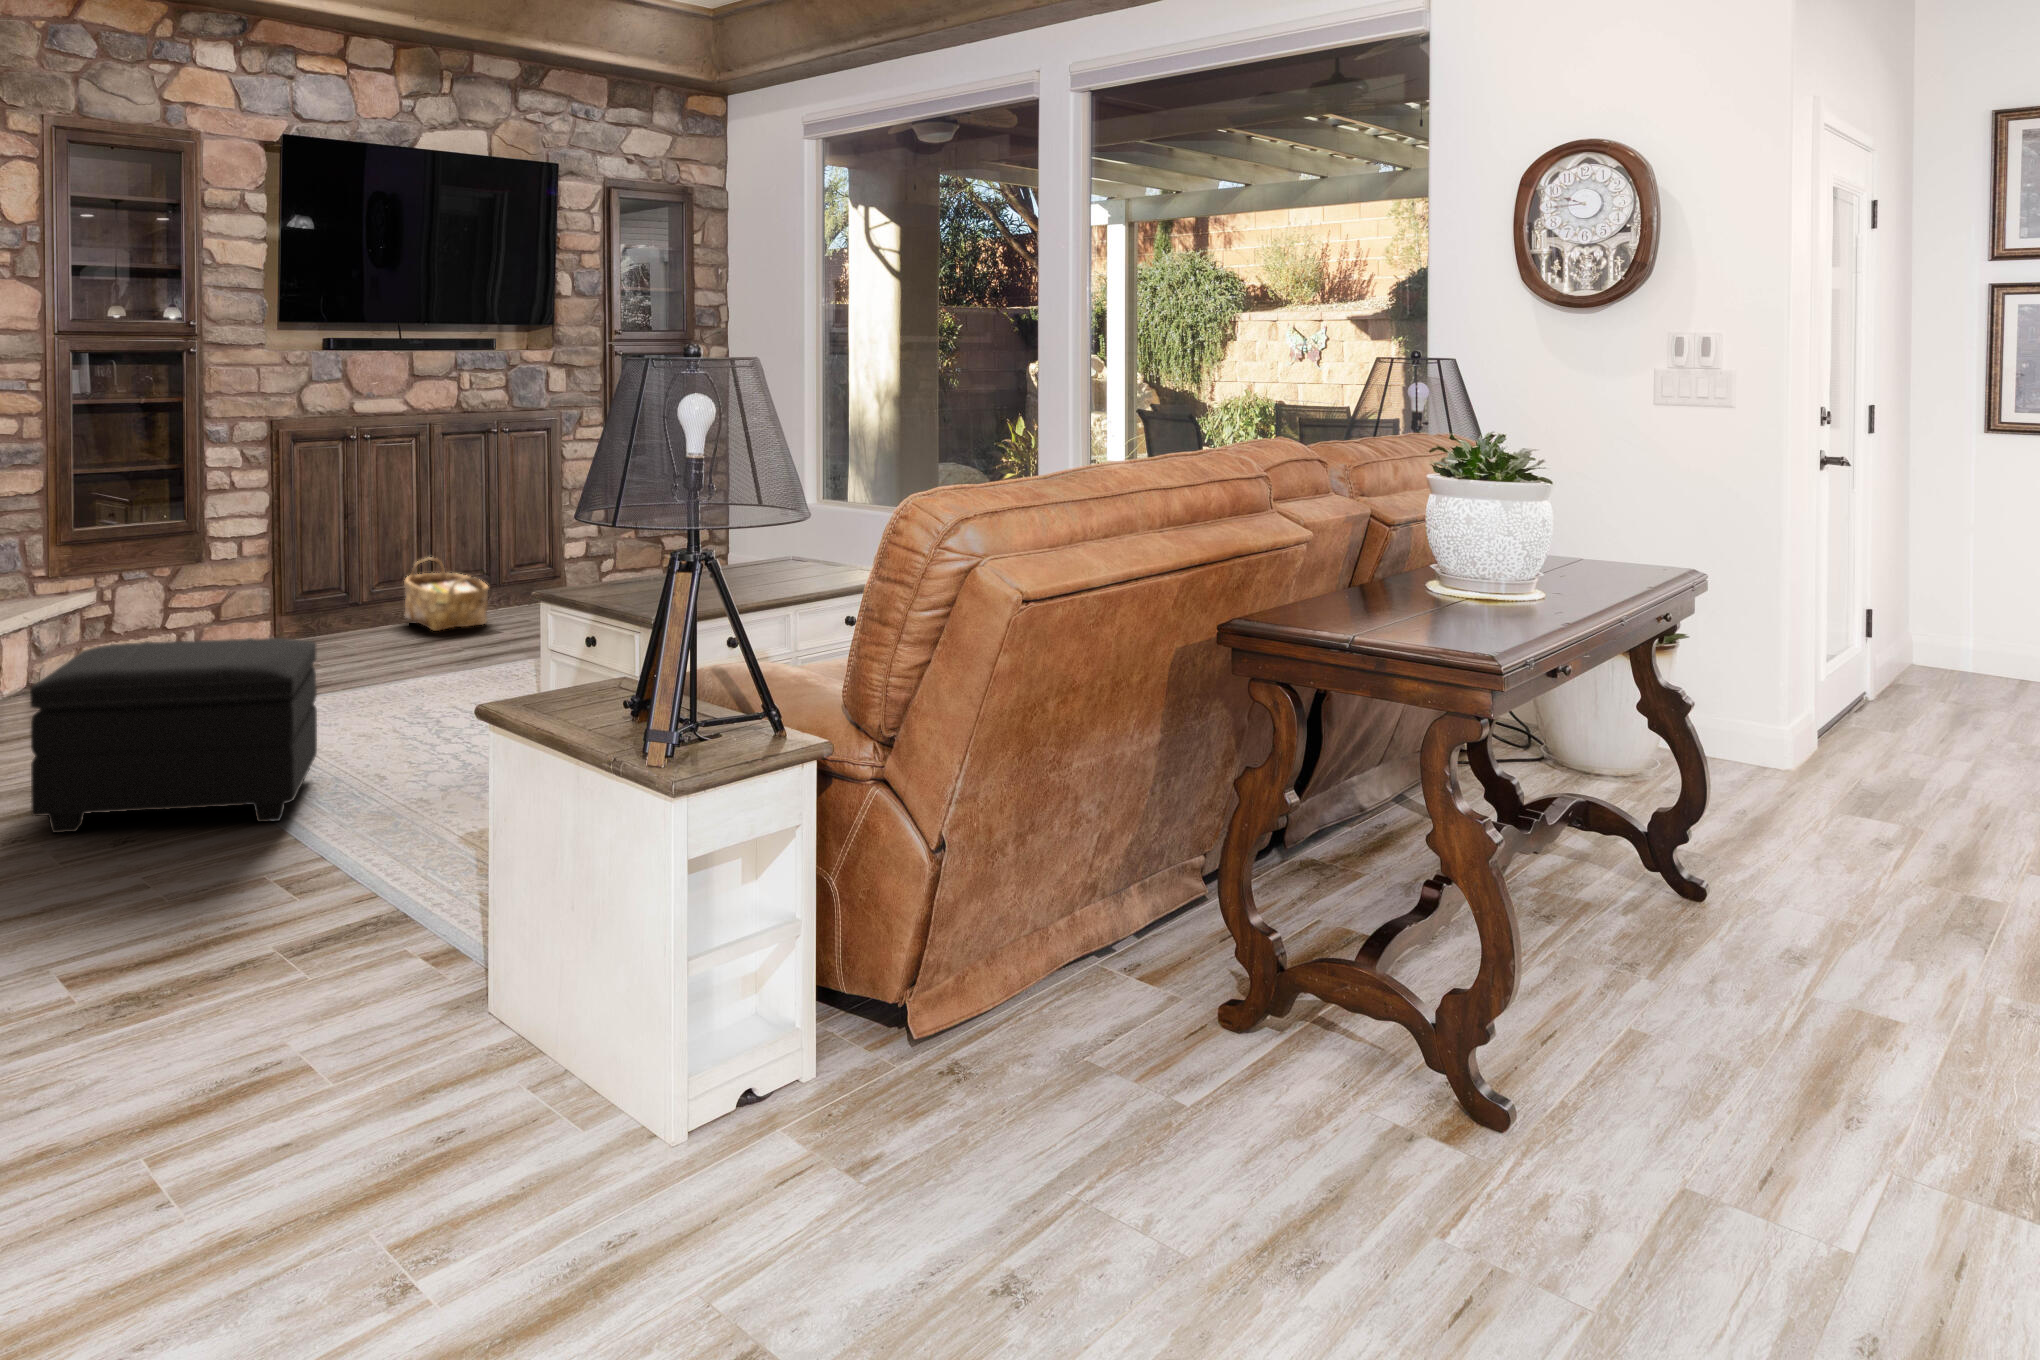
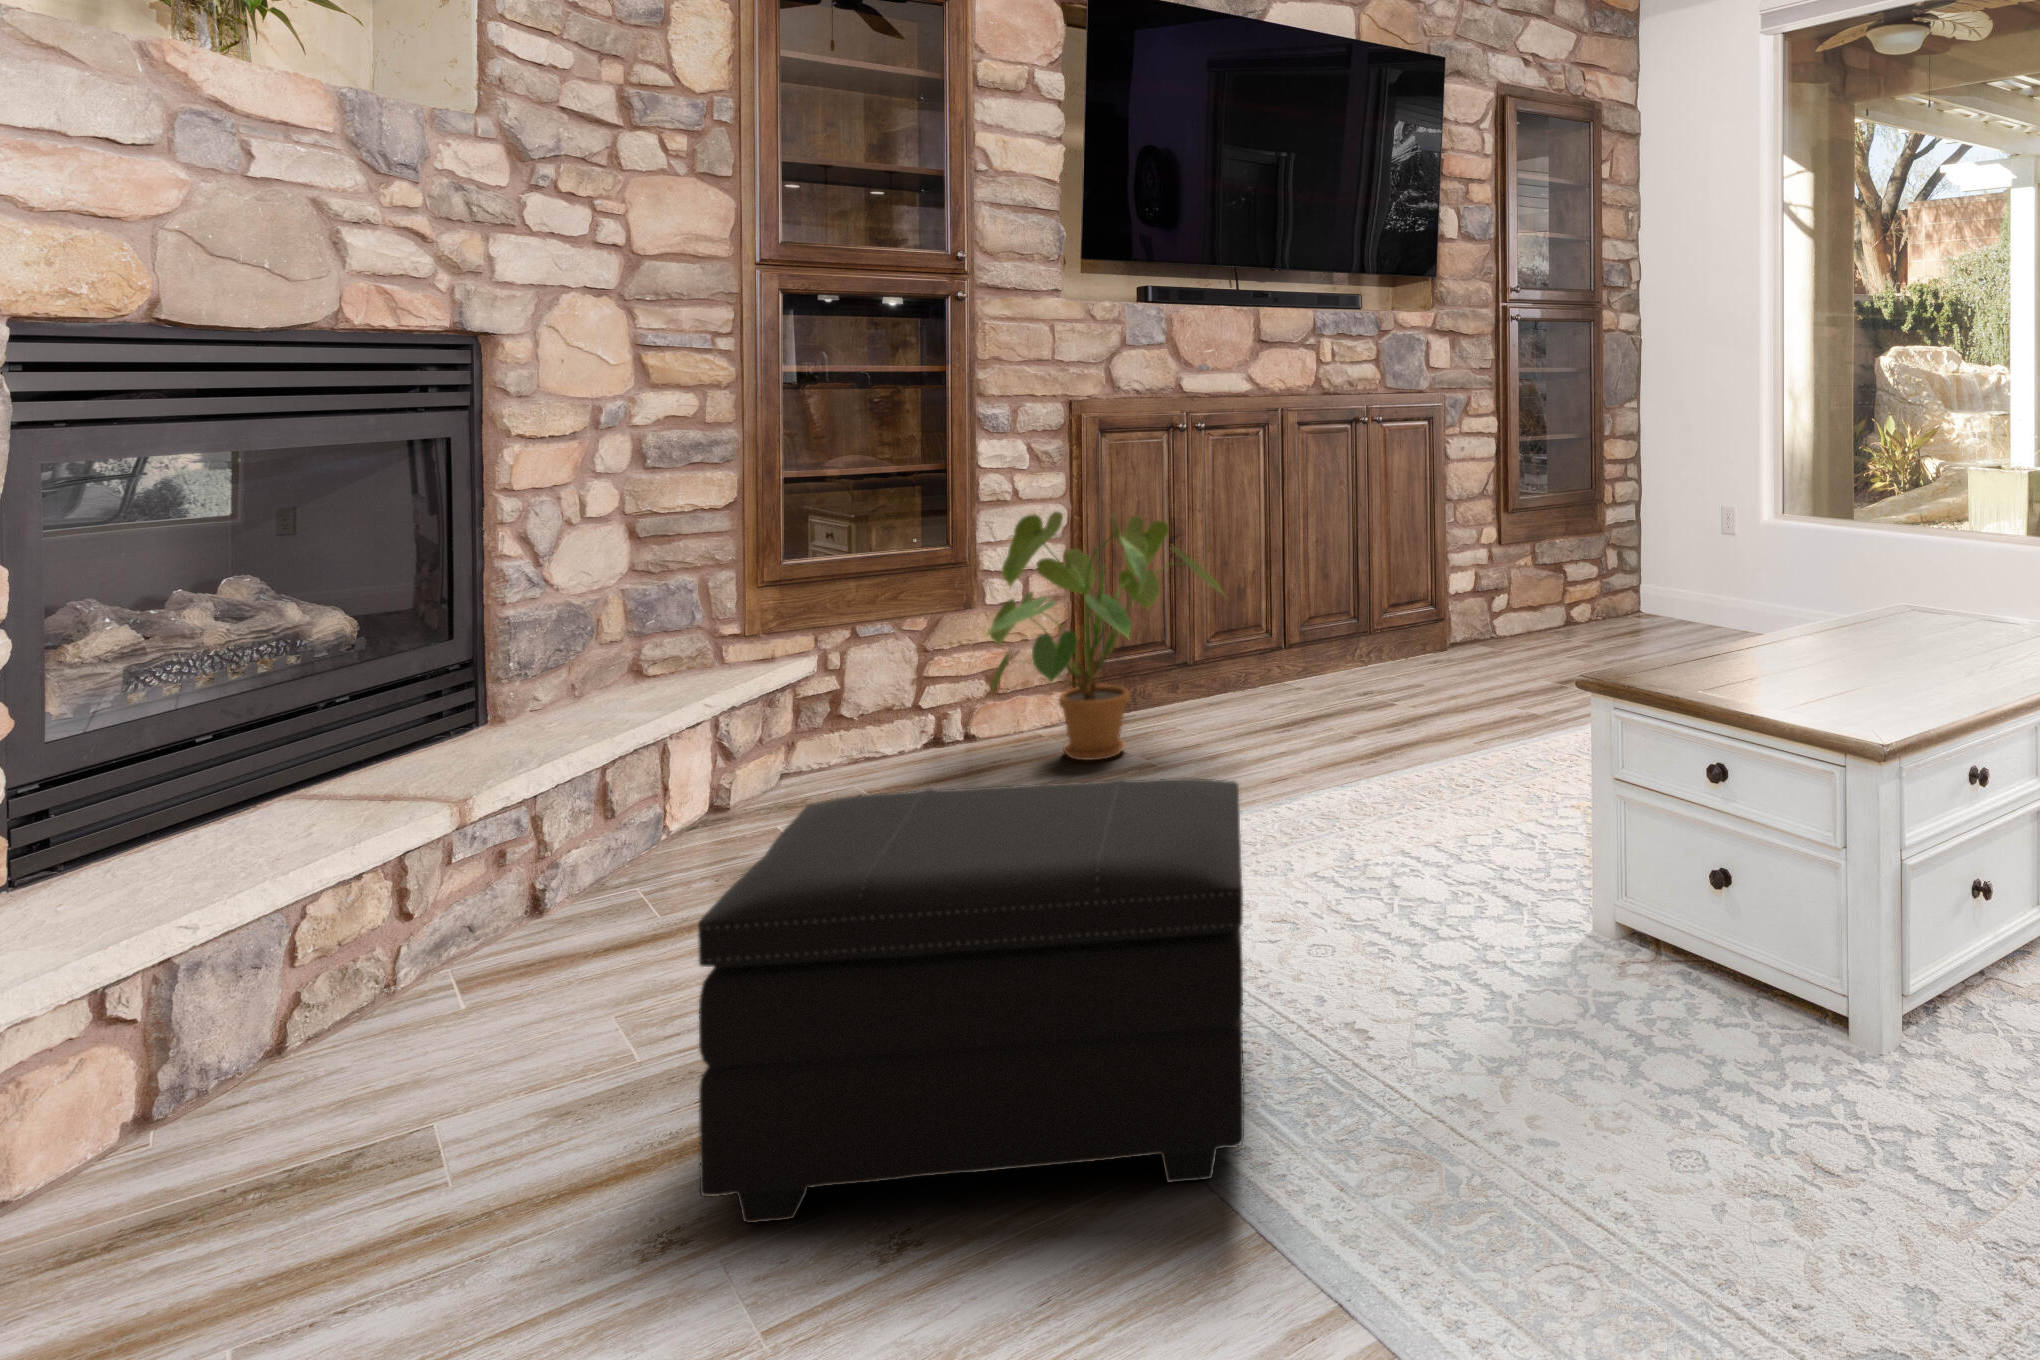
house plant: none [202,497,376,662] -> present [987,512,1223,760]
woven basket: present [404,558,488,631] -> none [1254,595,1376,704]

